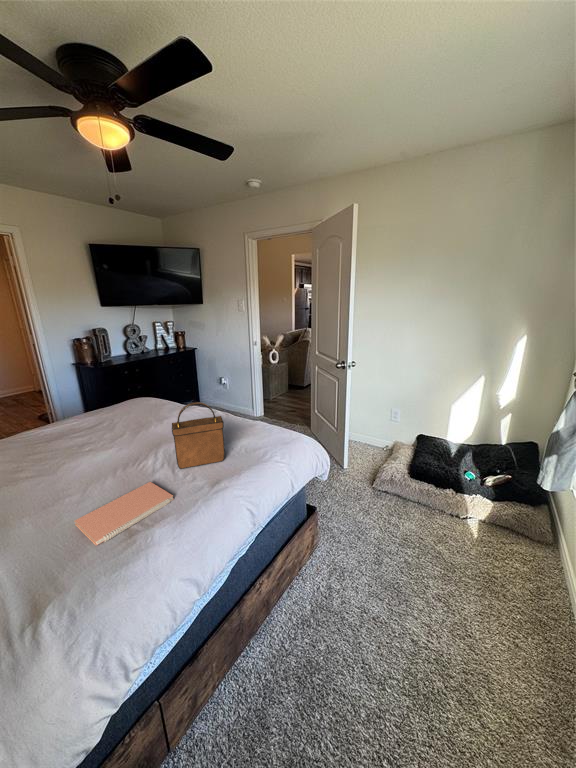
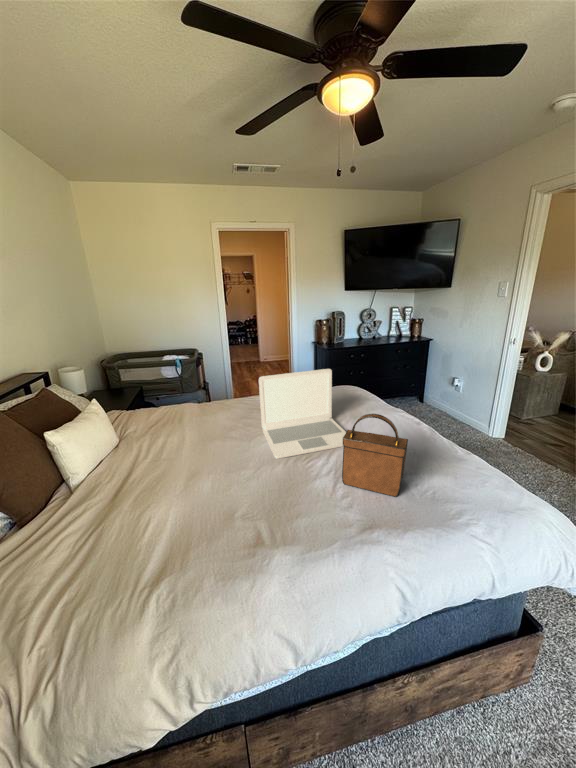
laptop: none [48,380,172,477] -> present [259,369,346,459]
notebook: present [74,482,174,545] -> none [235,486,320,534]

